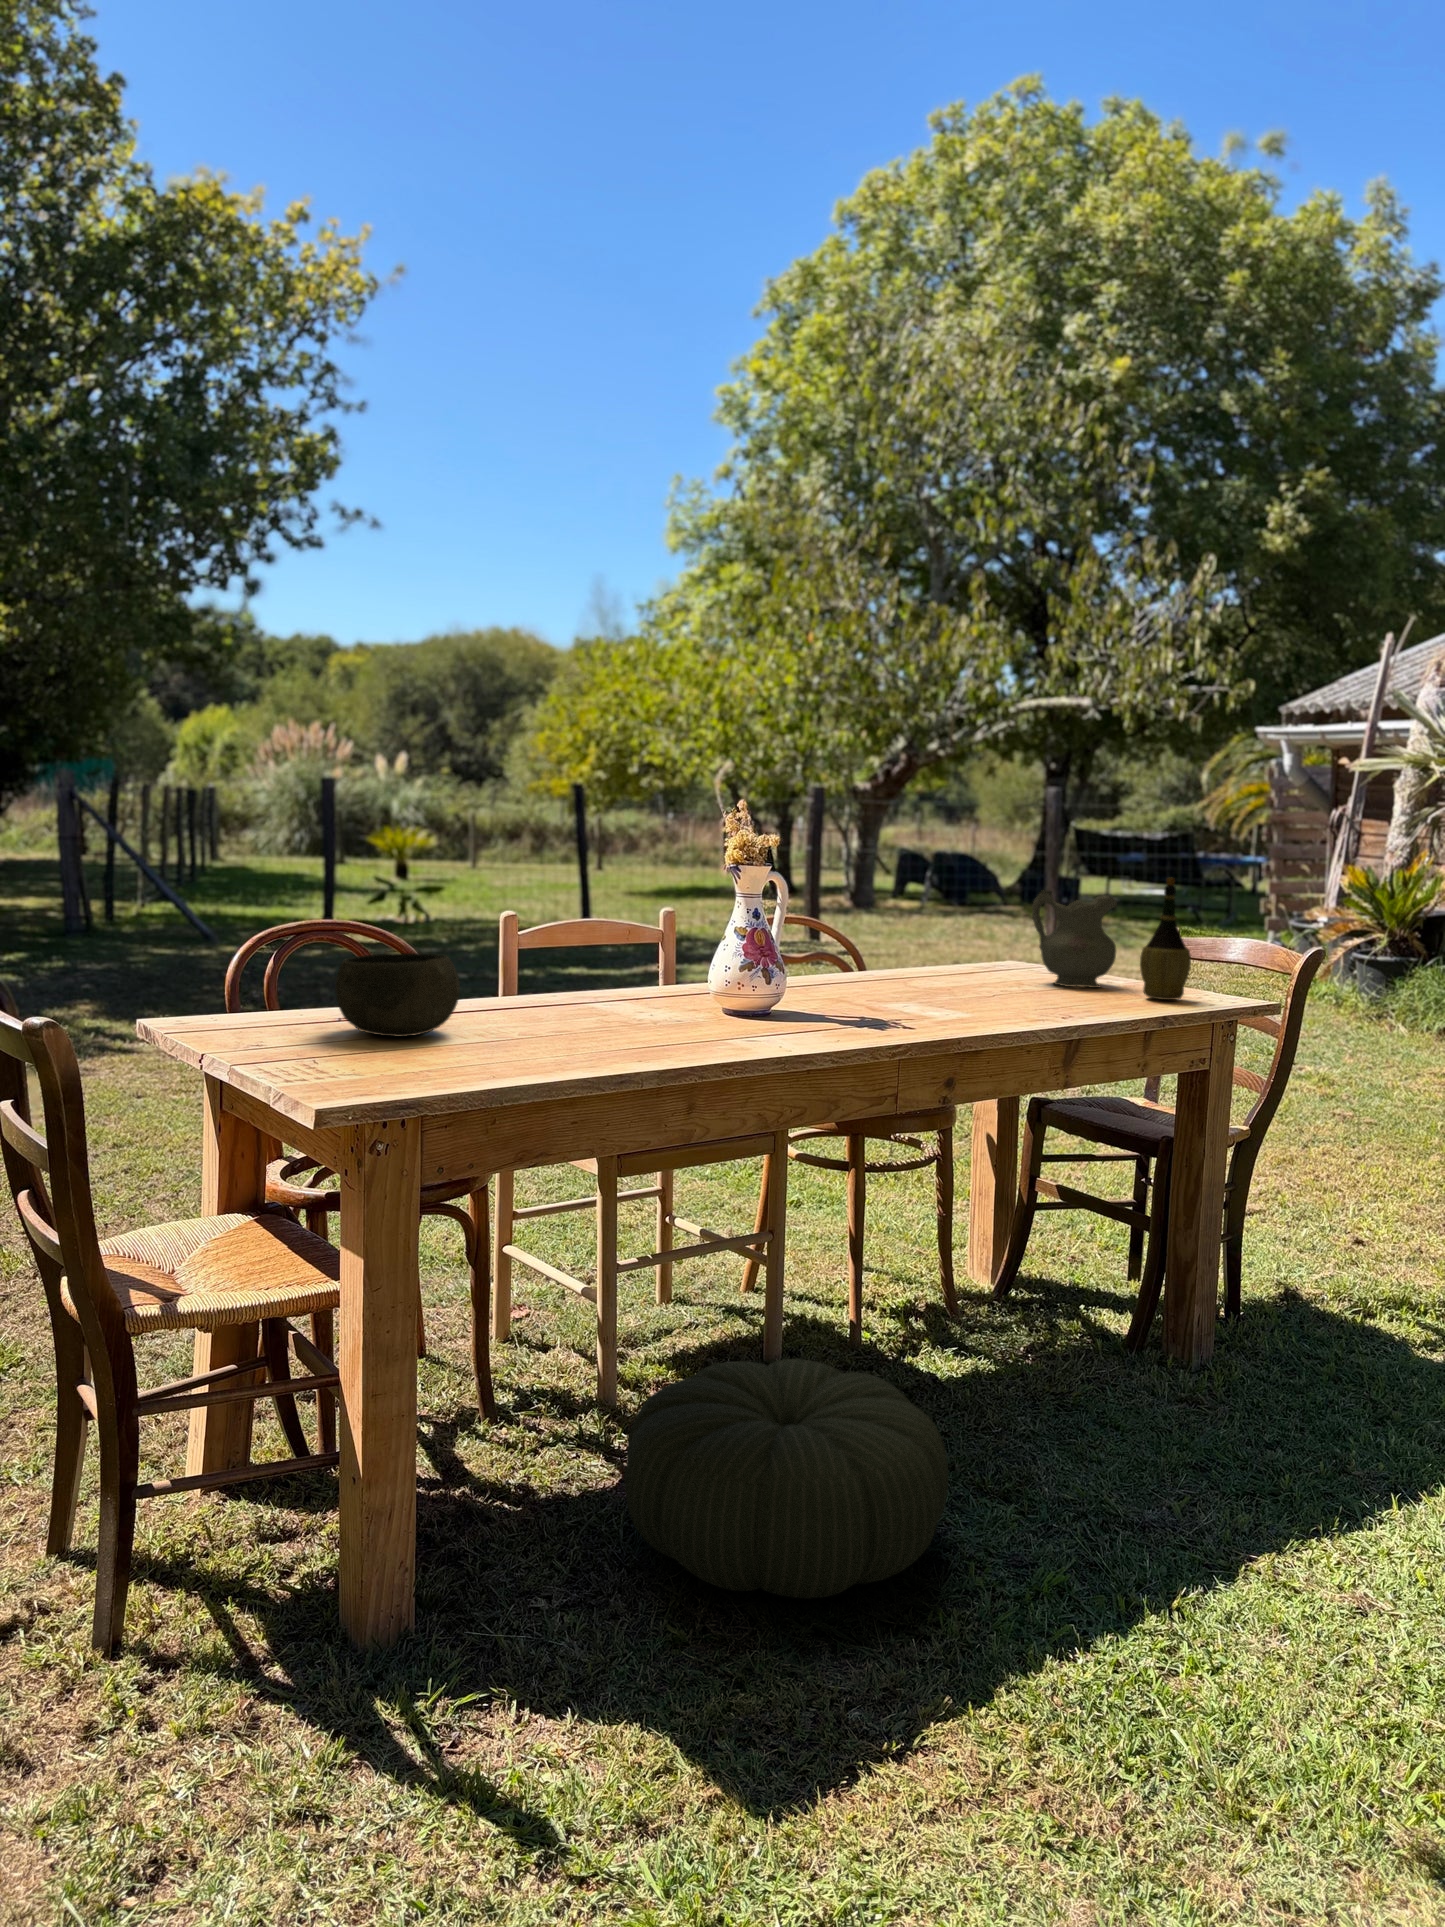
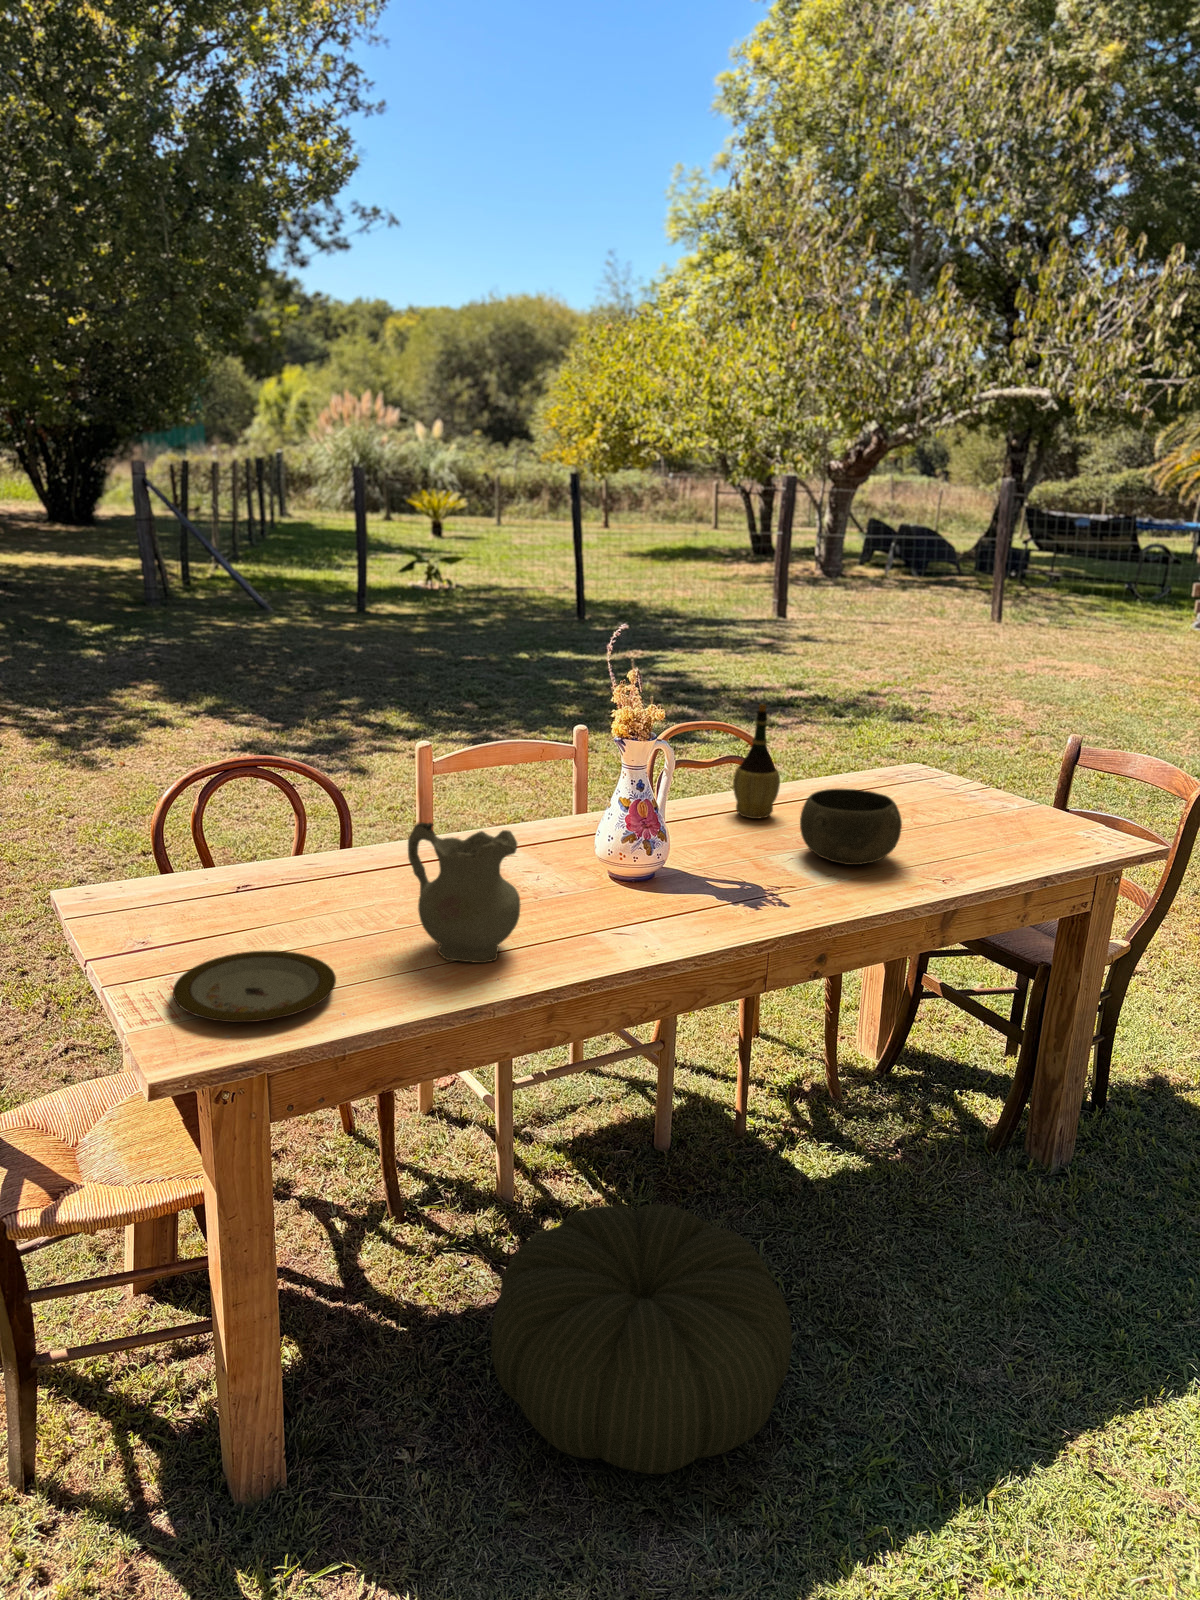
wine bottle: present [1140,878,1191,1000] -> present [733,704,780,819]
ceramic pitcher: present [1032,890,1117,988] -> present [408,822,520,963]
bowl: present [335,953,460,1037] -> present [800,789,902,865]
plate: none [304,1045,471,1083] -> present [173,951,336,1022]

